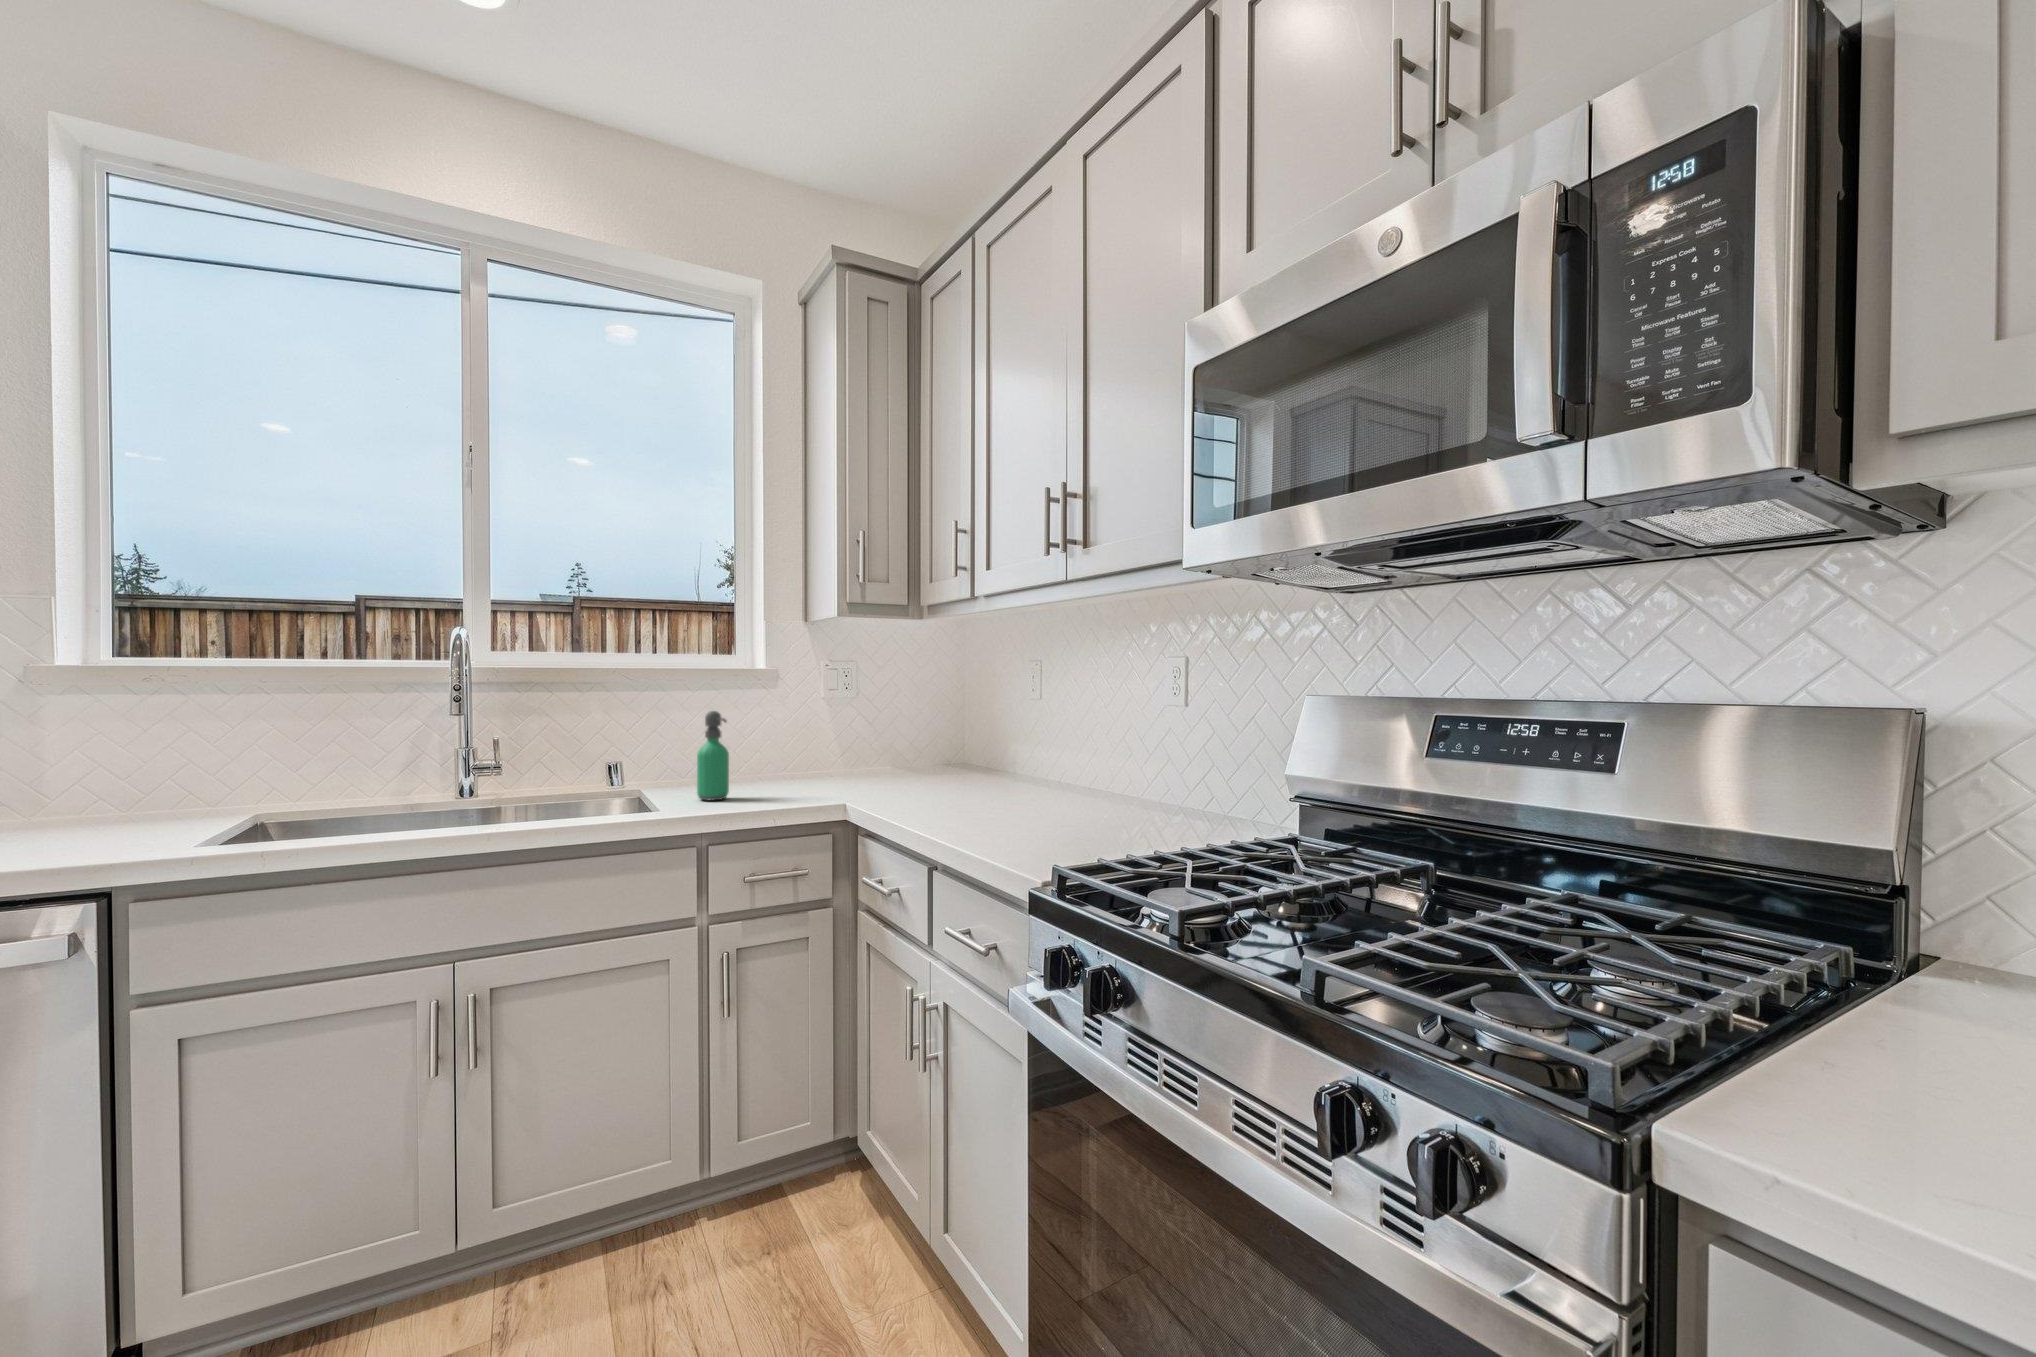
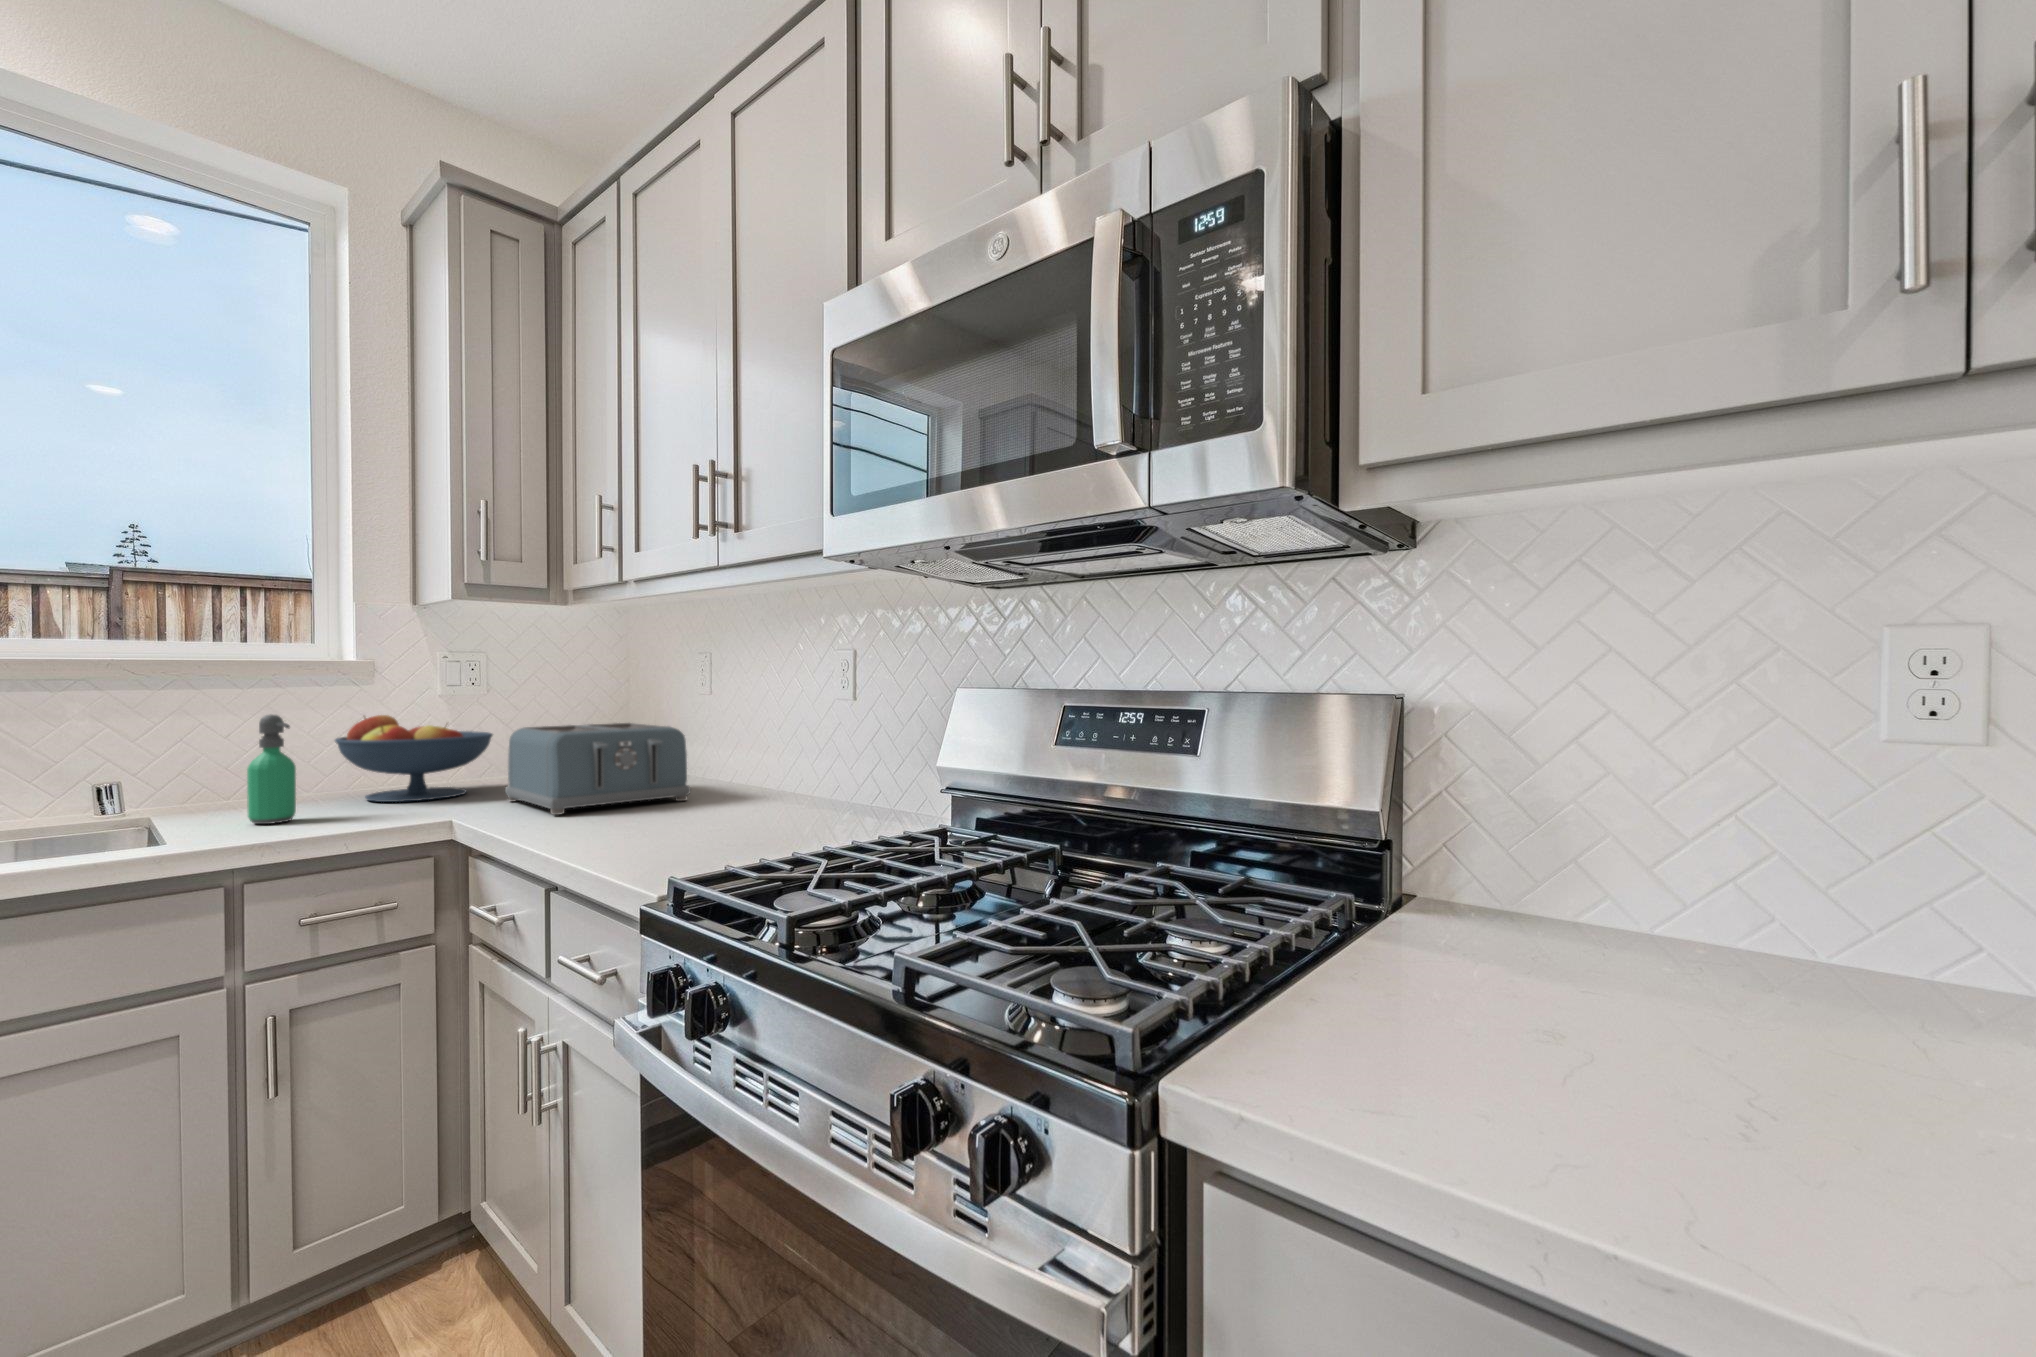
fruit bowl: none [751,713,866,787] -> present [335,715,493,802]
toaster: none [879,725,1035,805] -> present [505,723,691,815]

